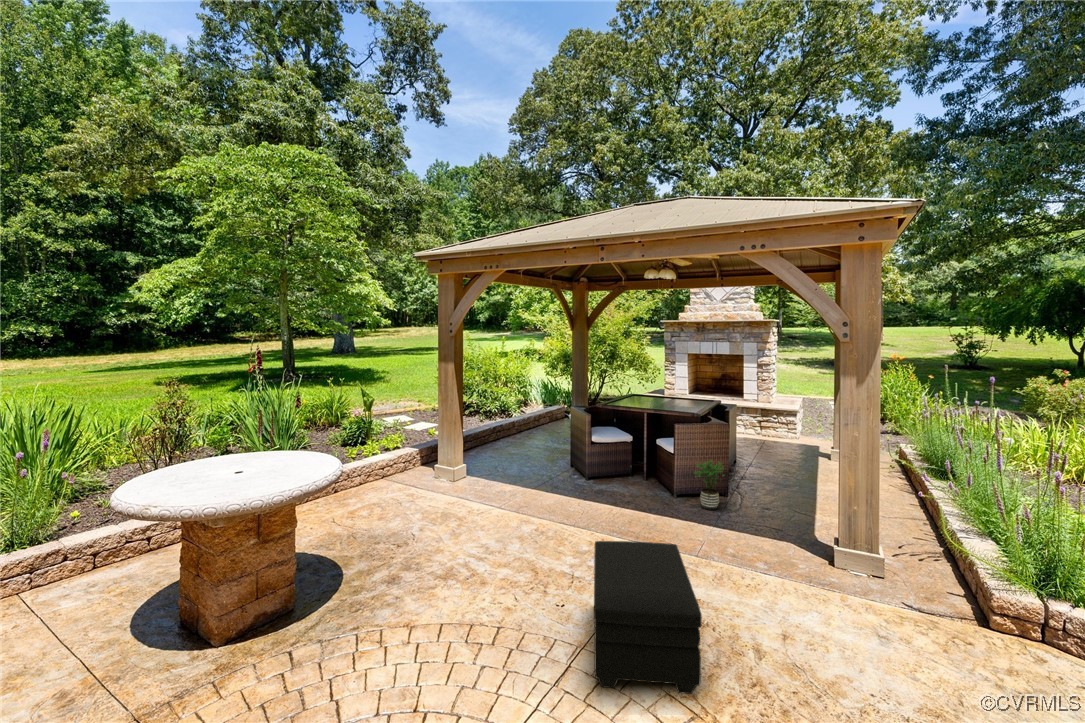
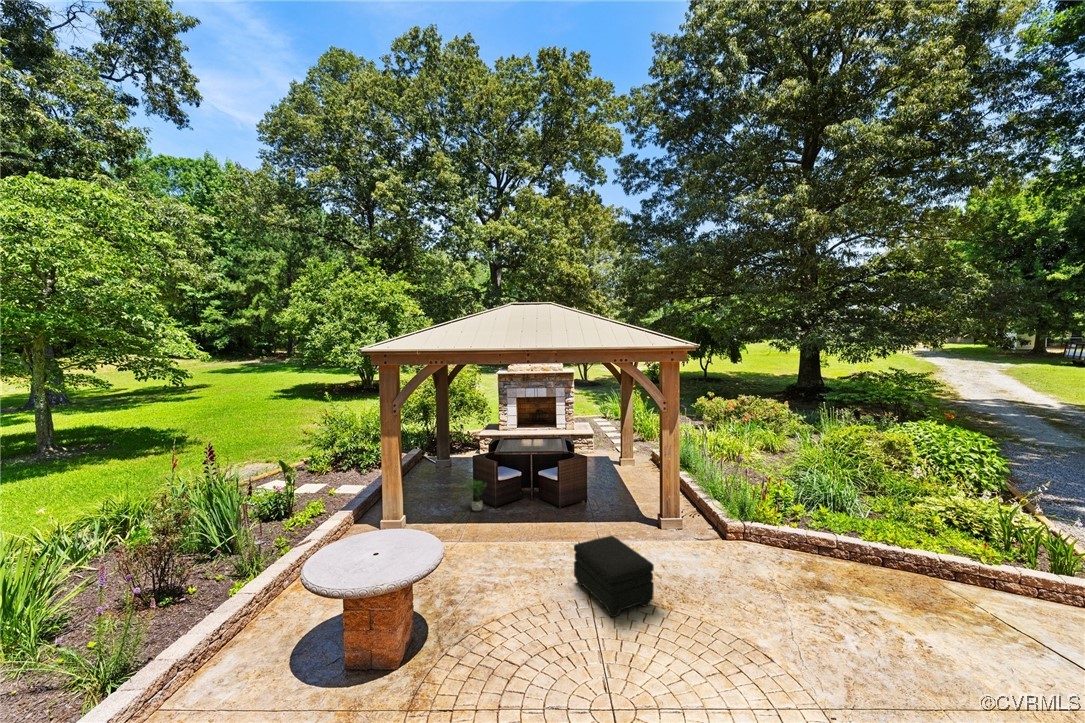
potted plant: present [696,460,724,510] -> present [468,481,485,512]

